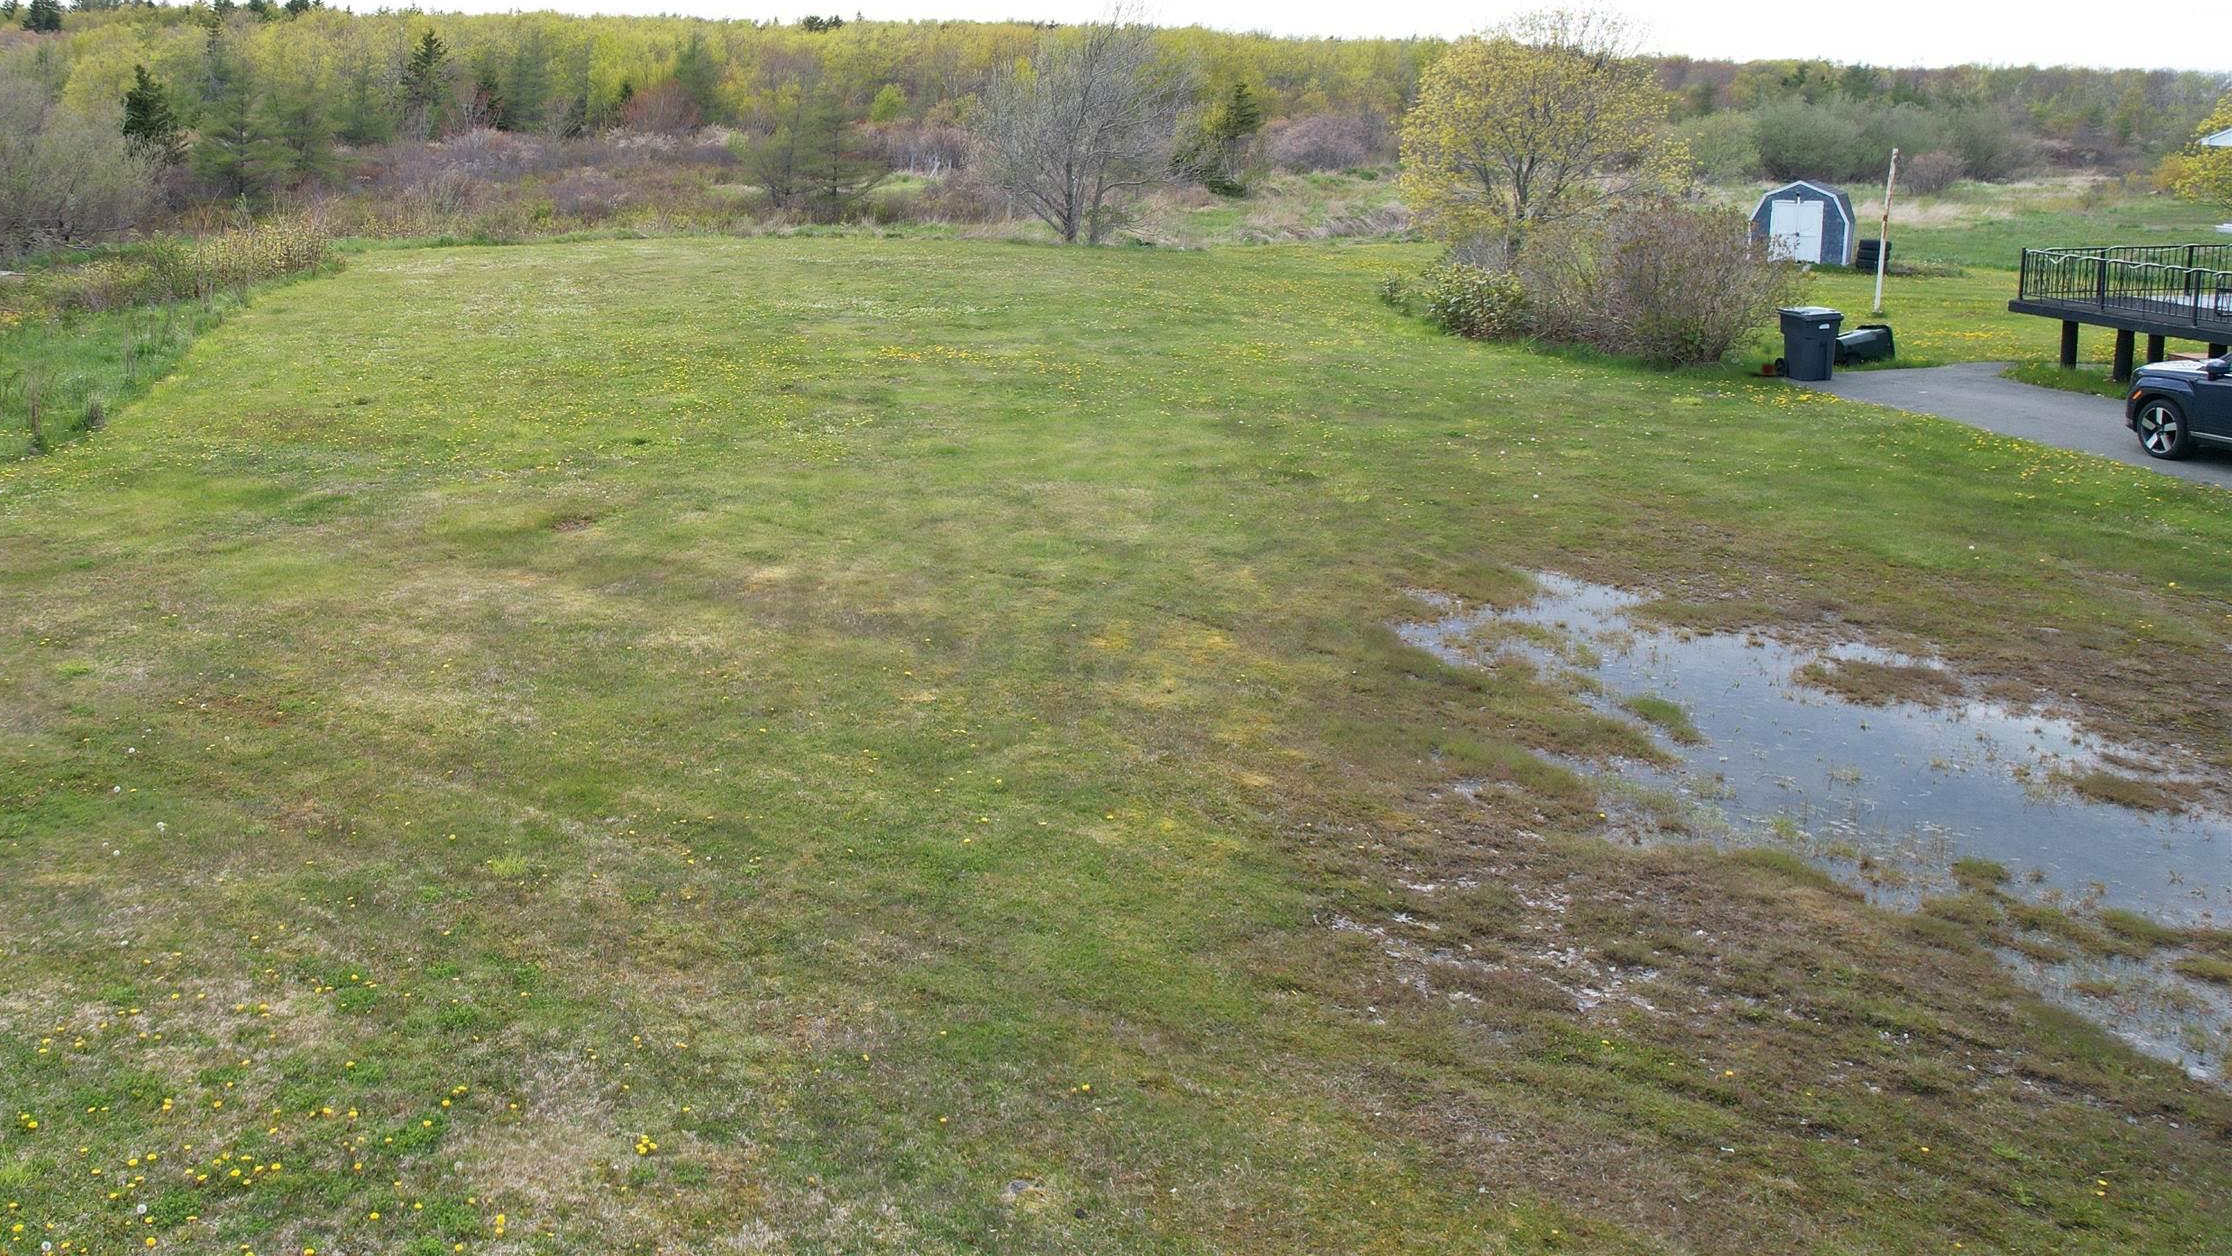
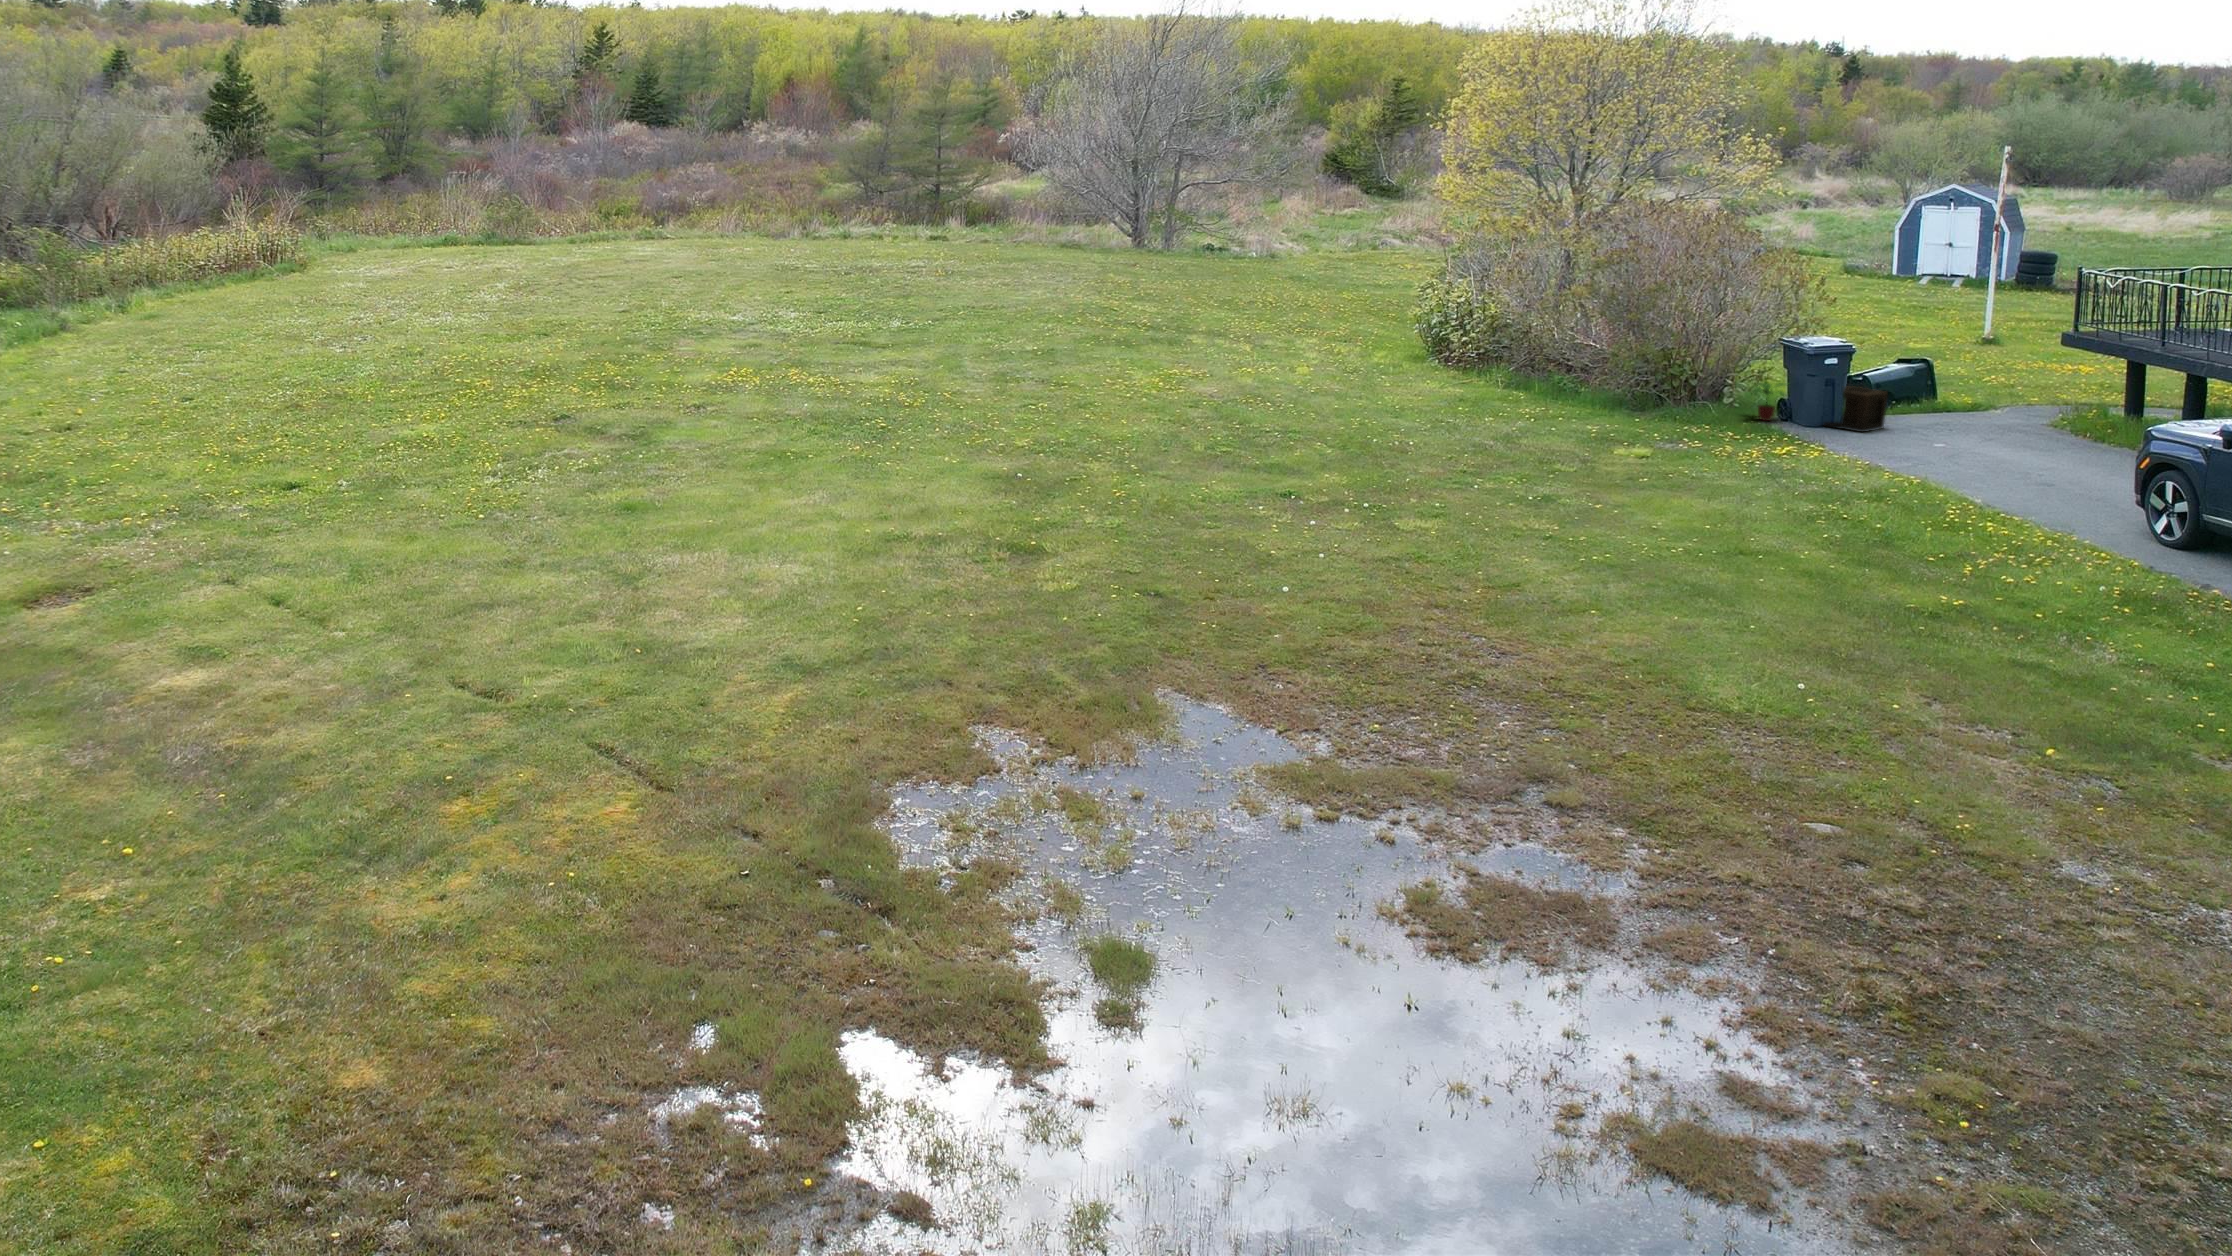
wooden crate: none [1817,347,1870,383] -> present [1824,386,1888,432]

